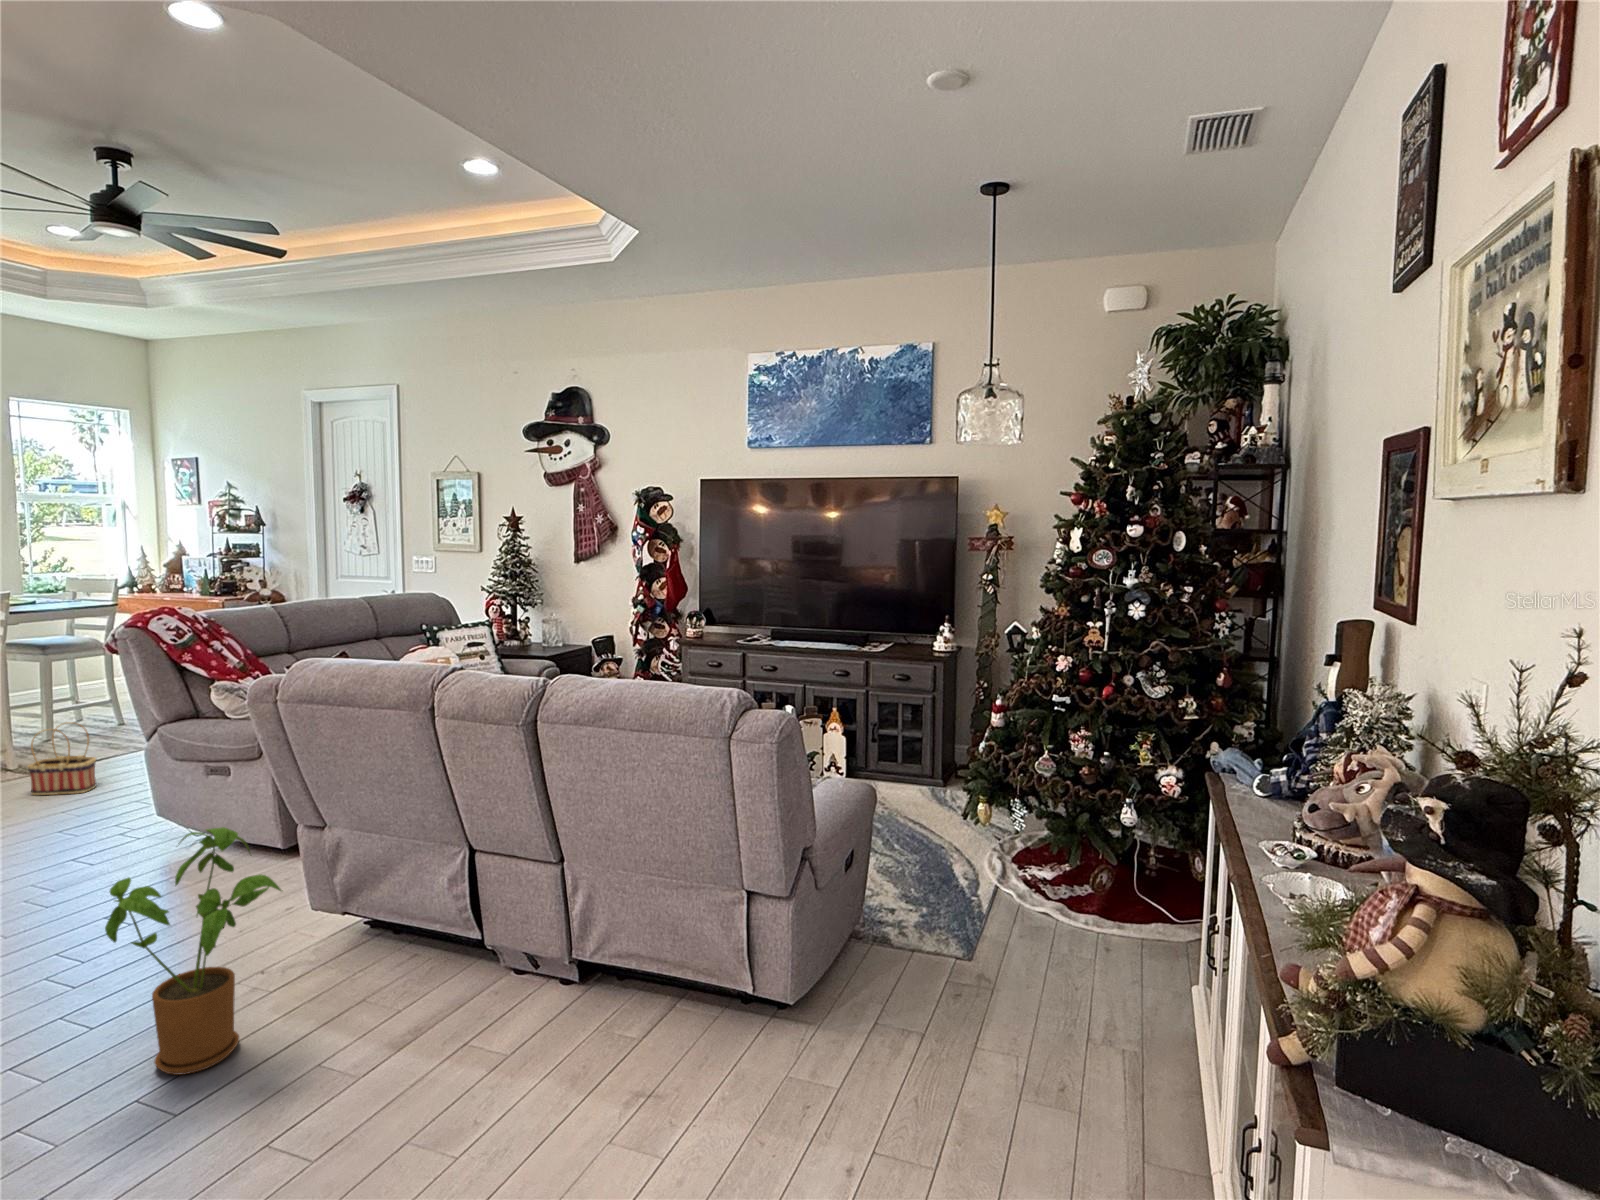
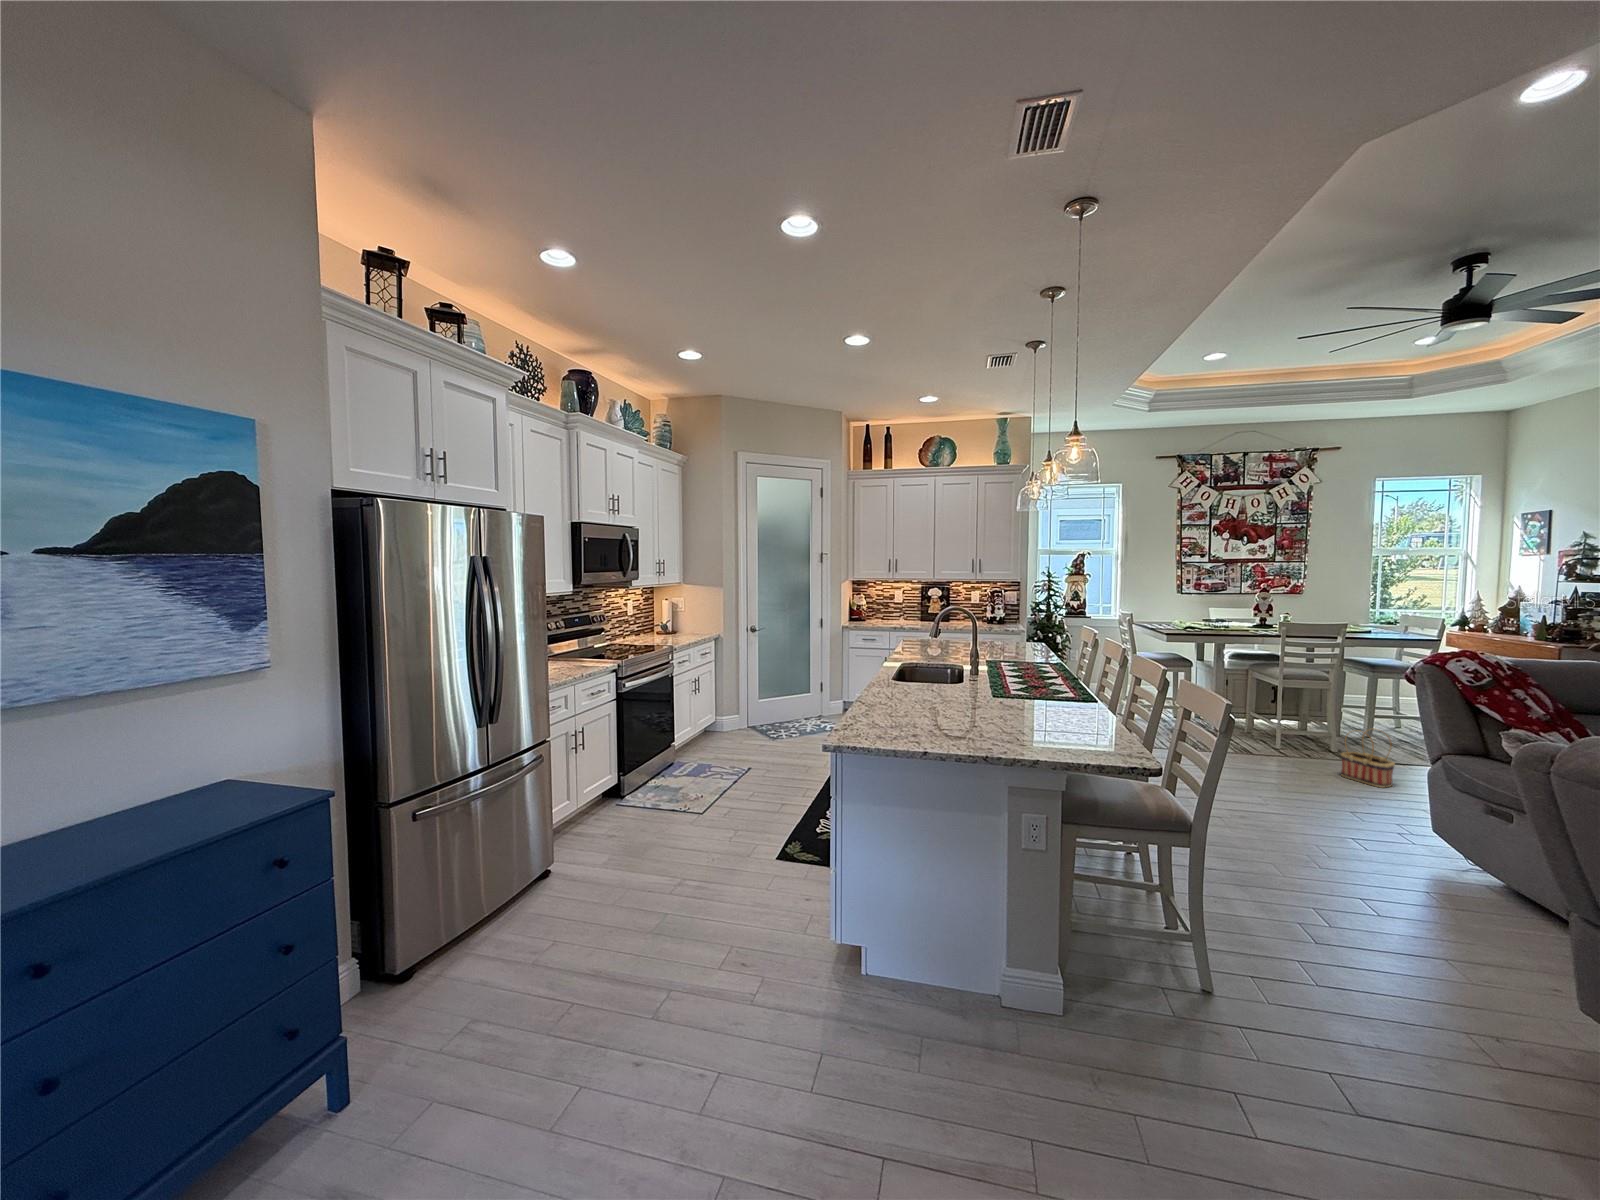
house plant: present [105,827,283,1075] -> none [1328,866,1515,1093]

